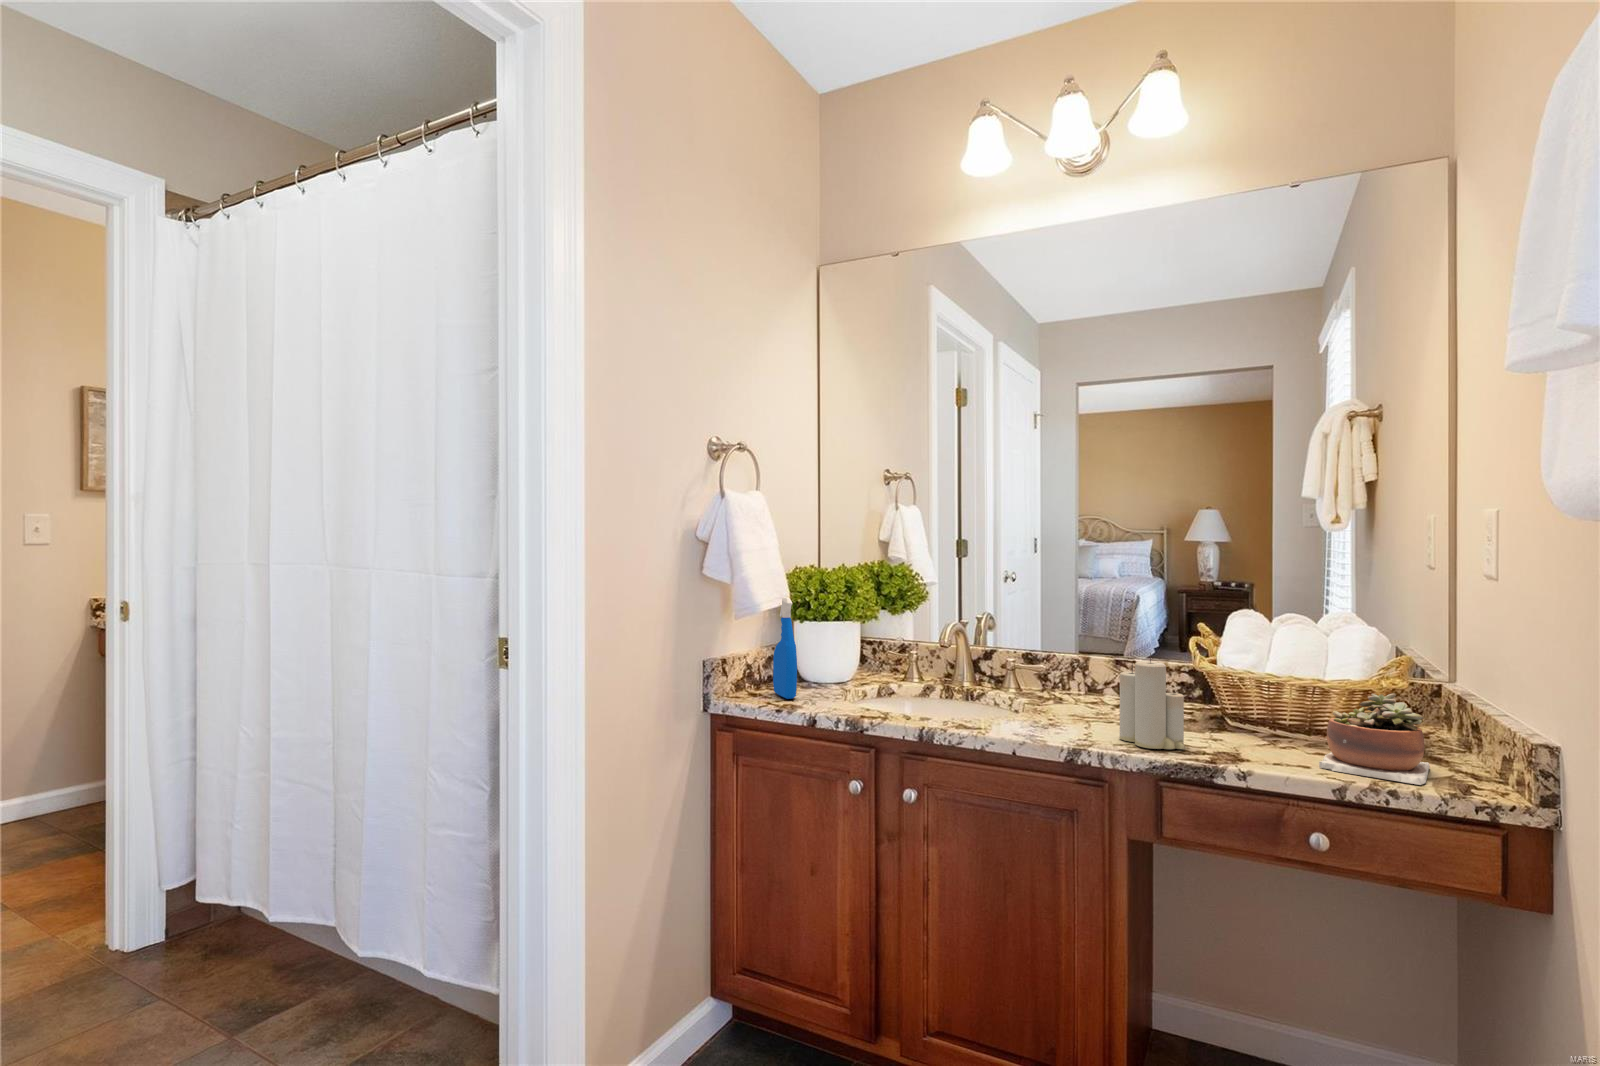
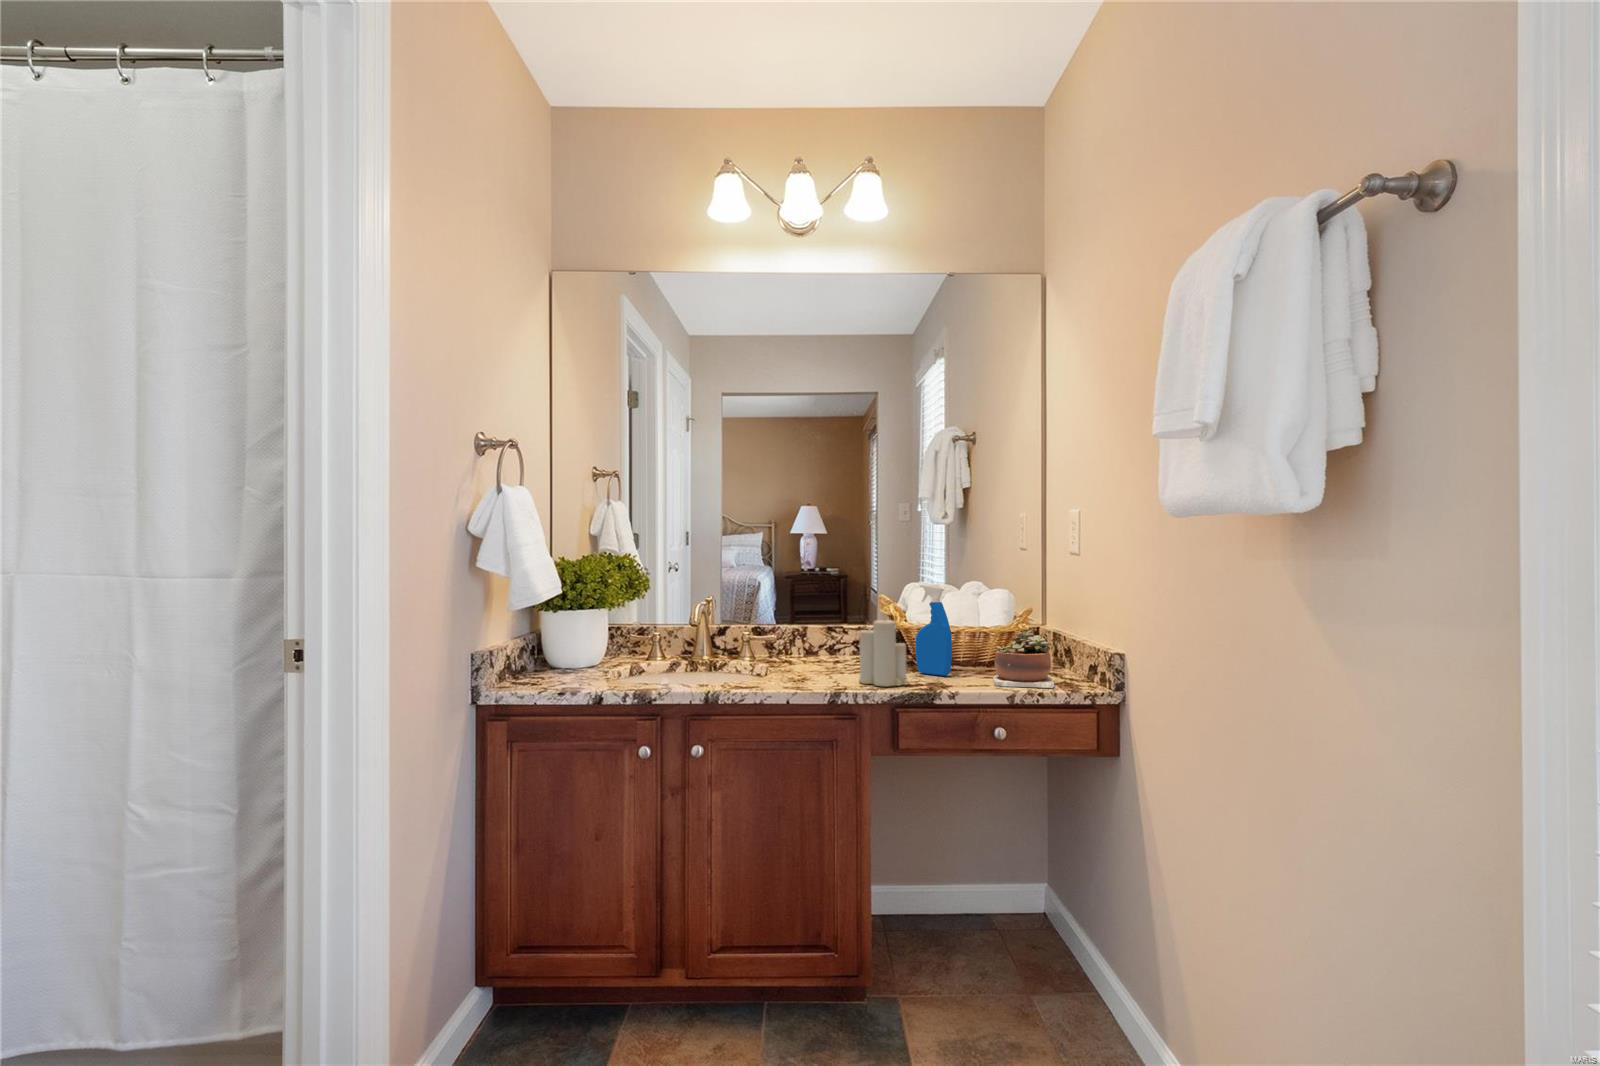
spray bottle: present [773,597,797,699] -> present [915,583,952,676]

